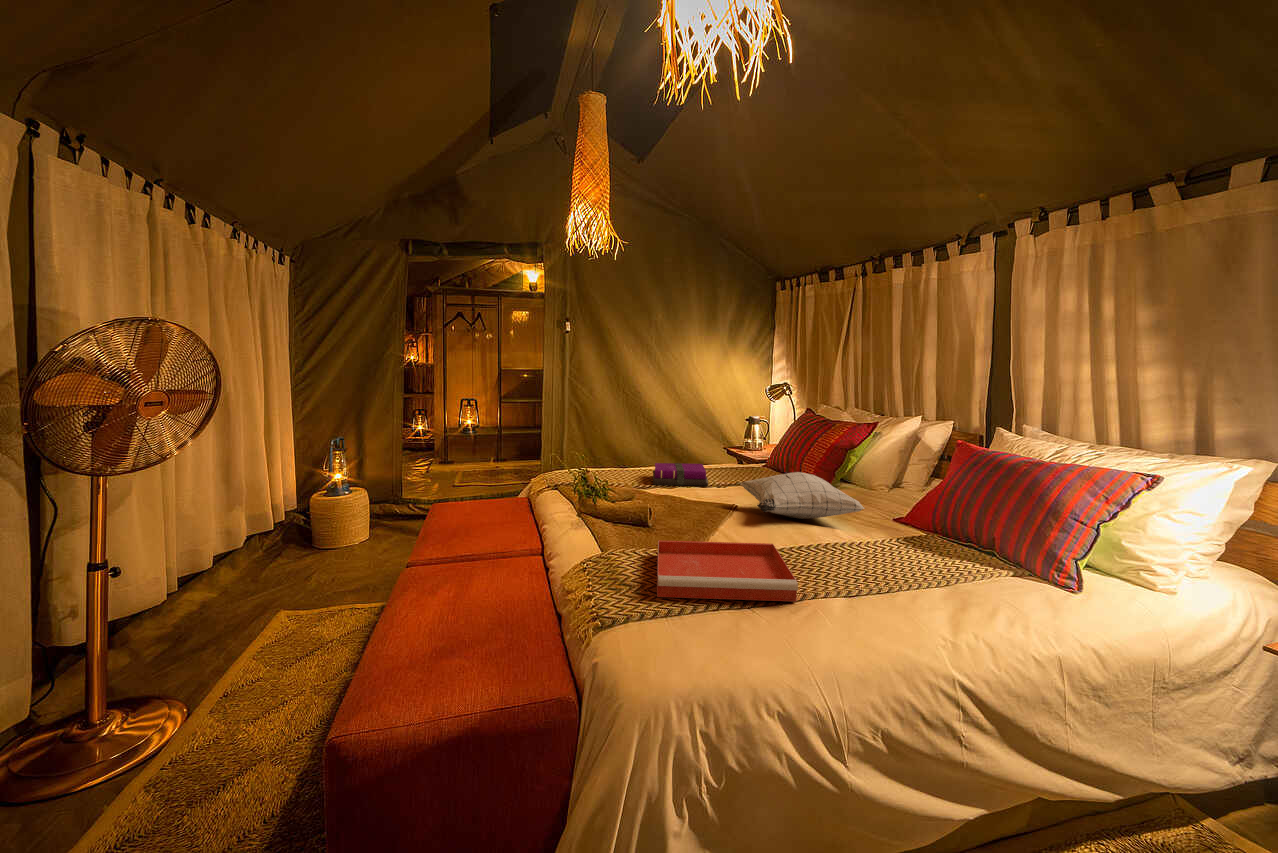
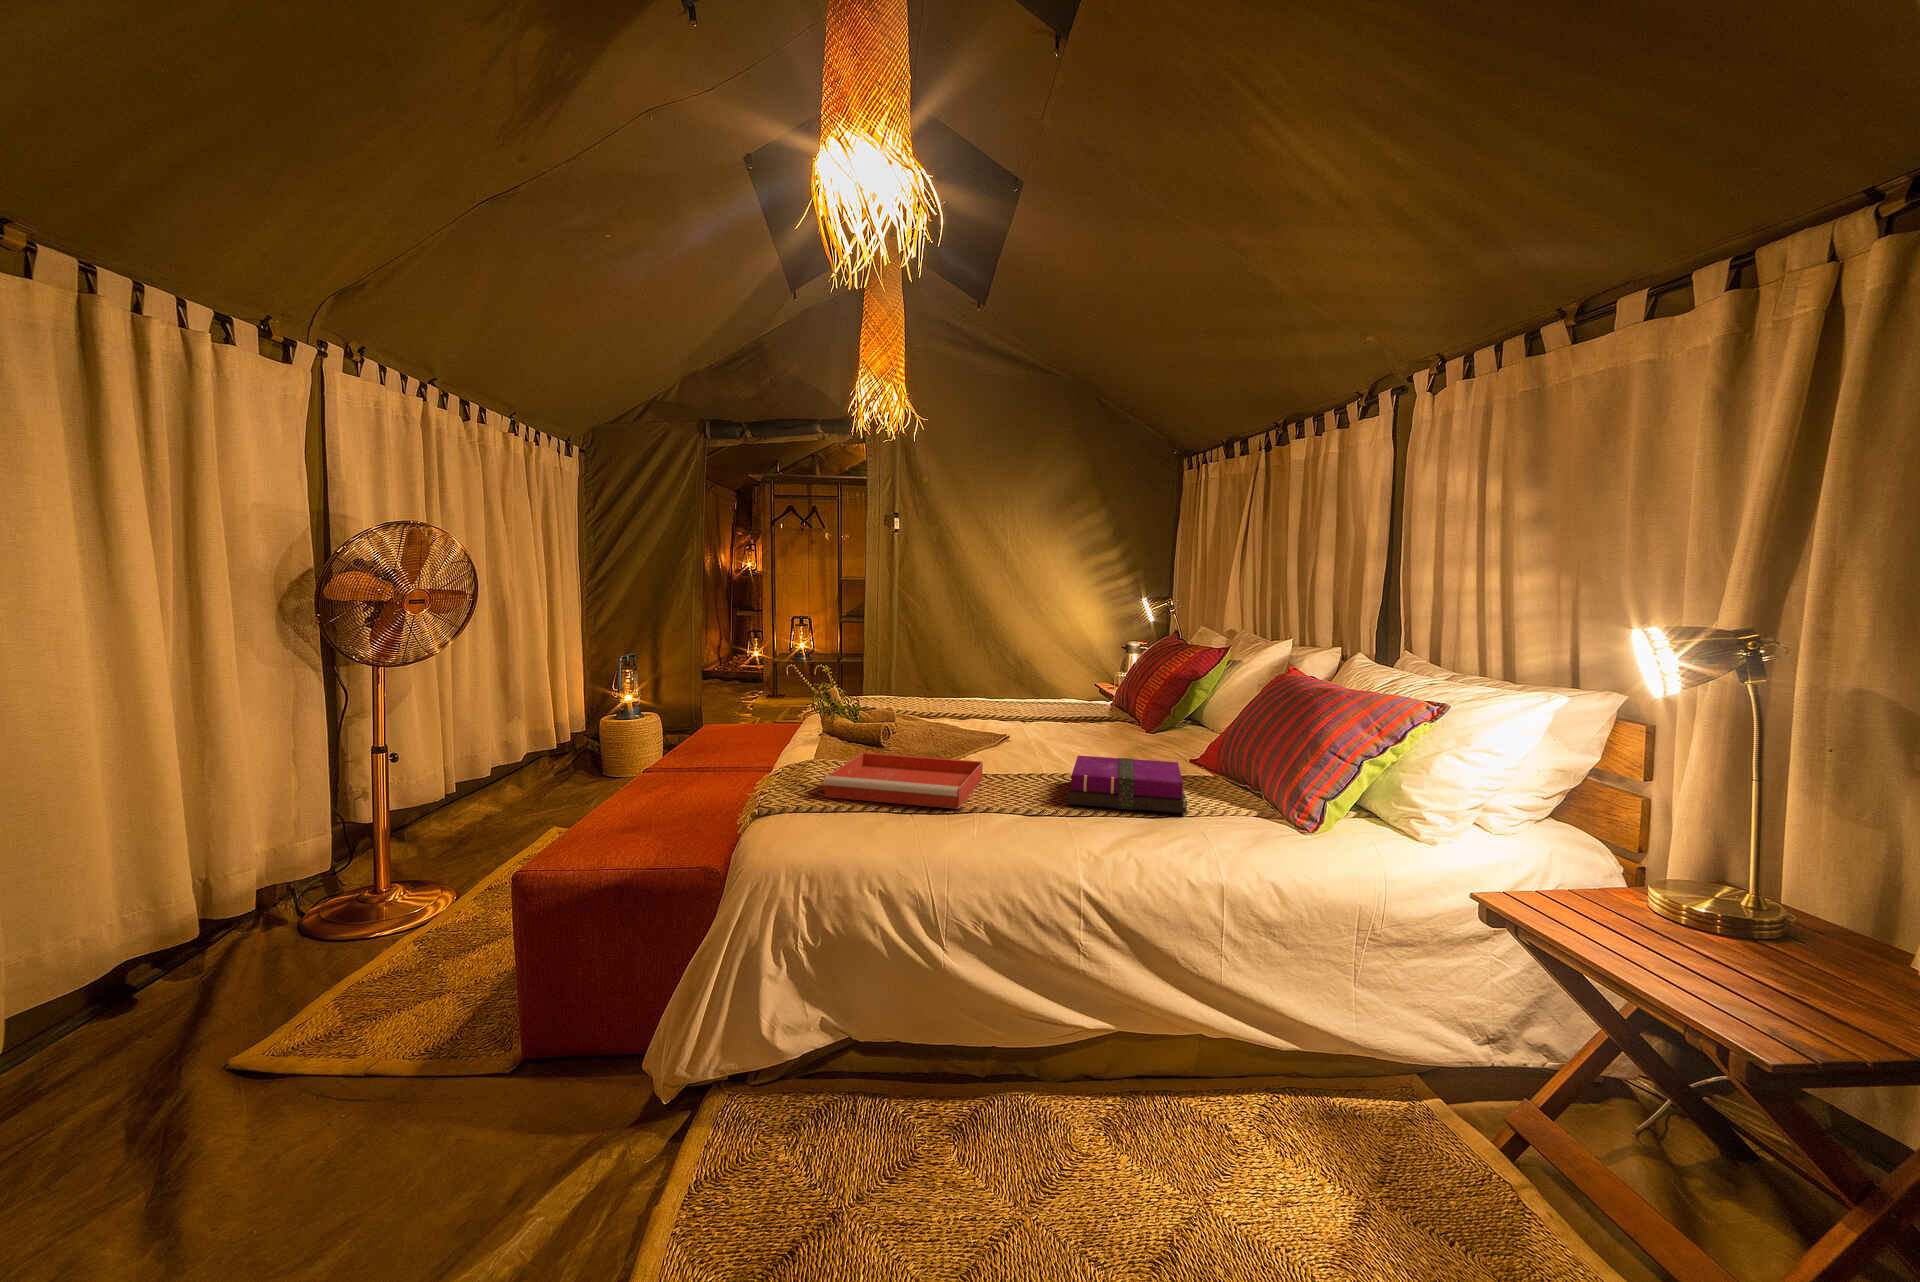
notebook: present [653,463,708,486] -> present [1068,756,1187,813]
pillow: present [740,472,864,519] -> none [1011,696,1139,752]

